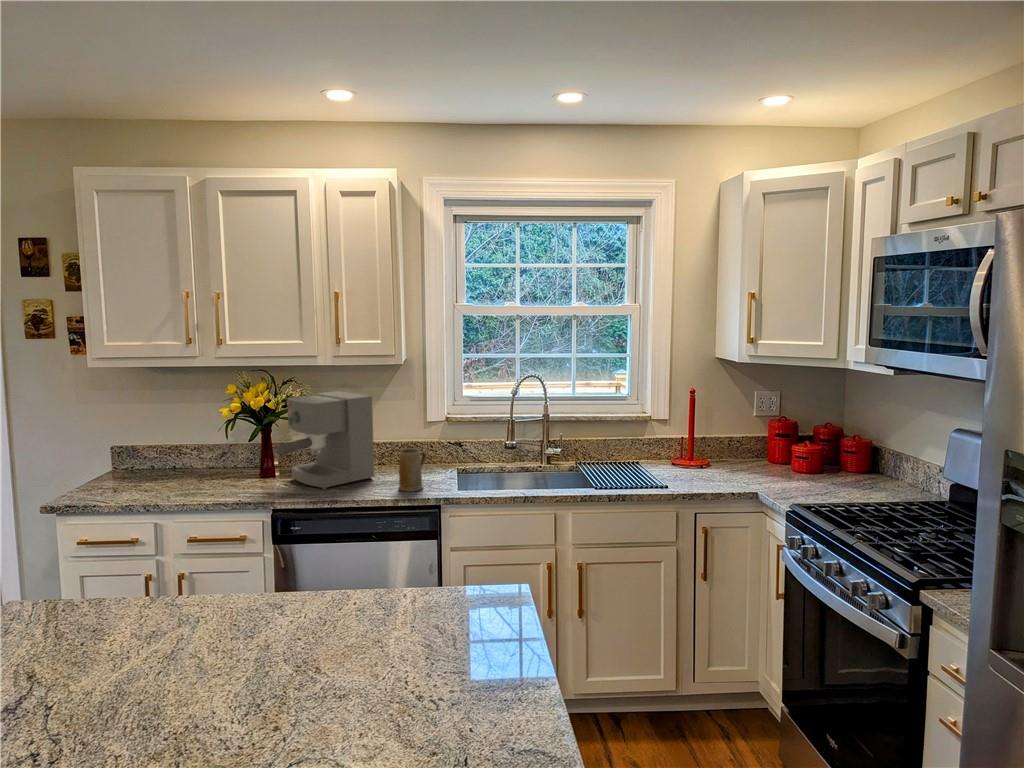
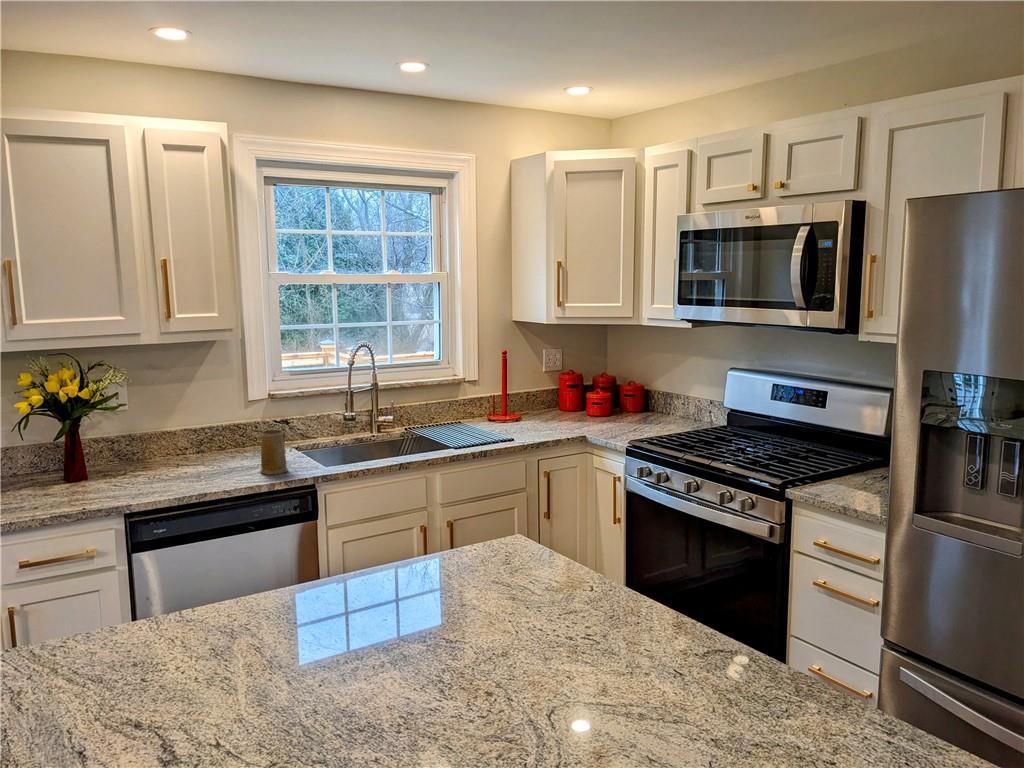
coffee maker: present [276,391,374,489] -> none [107,374,217,485]

